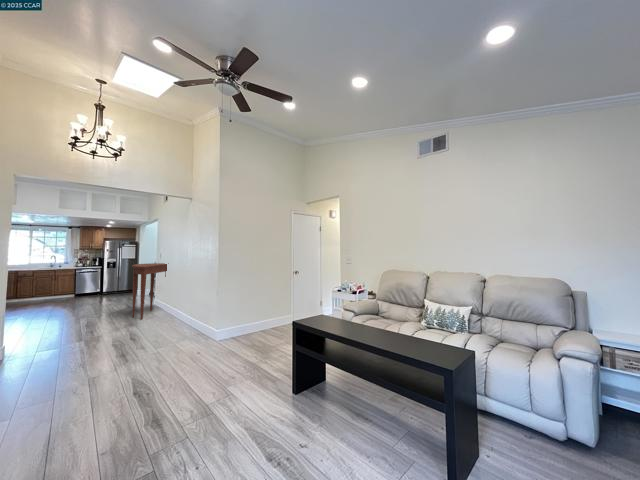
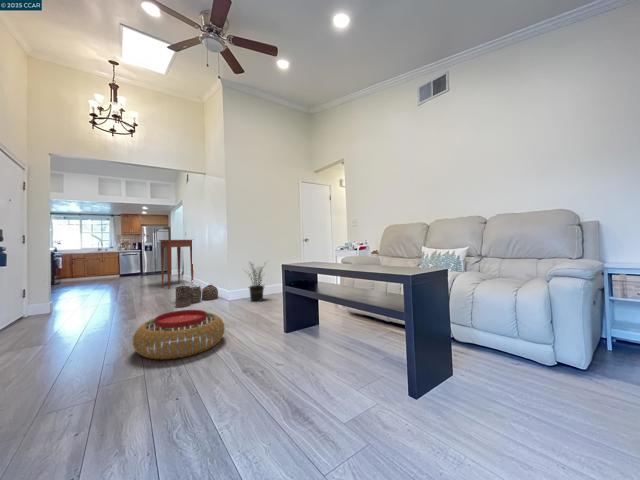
potted plant: none [234,298,262,343] -> present [249,264,264,301]
woven basket: none [157,321,204,353] -> present [175,285,218,307]
pouf: none [132,376,235,451] -> present [133,310,224,359]

